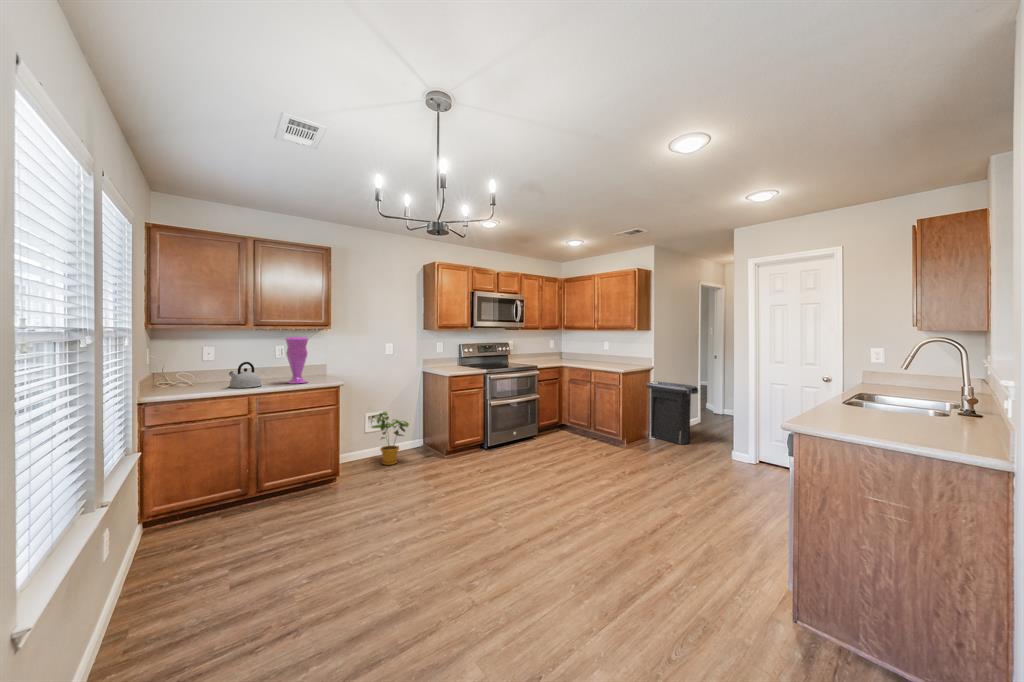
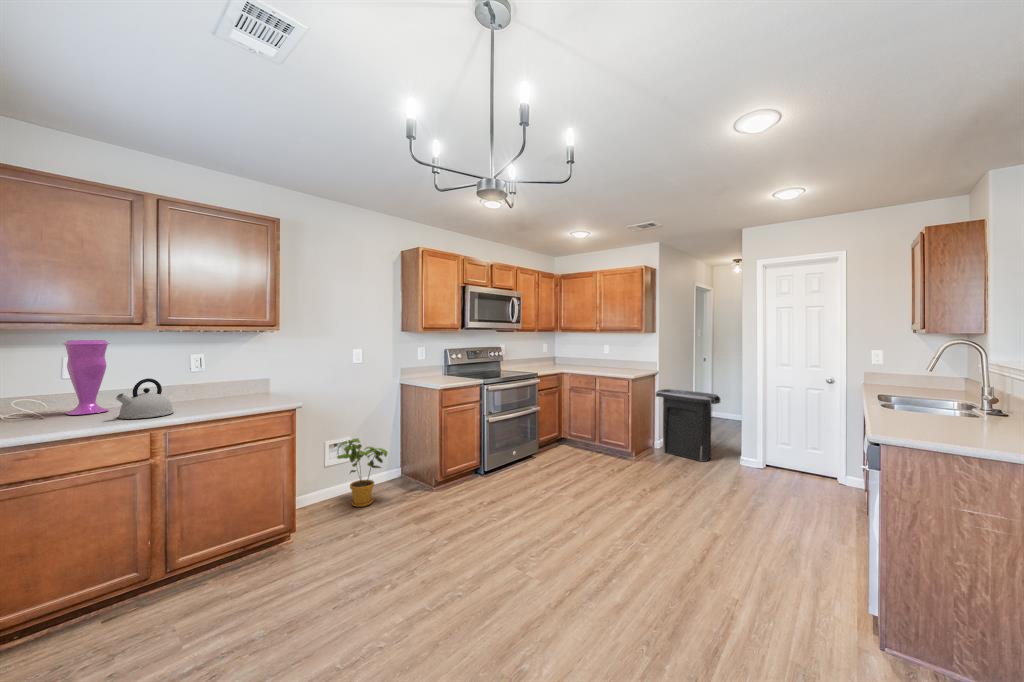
vase: present [285,337,308,384] -> present [63,340,110,415]

